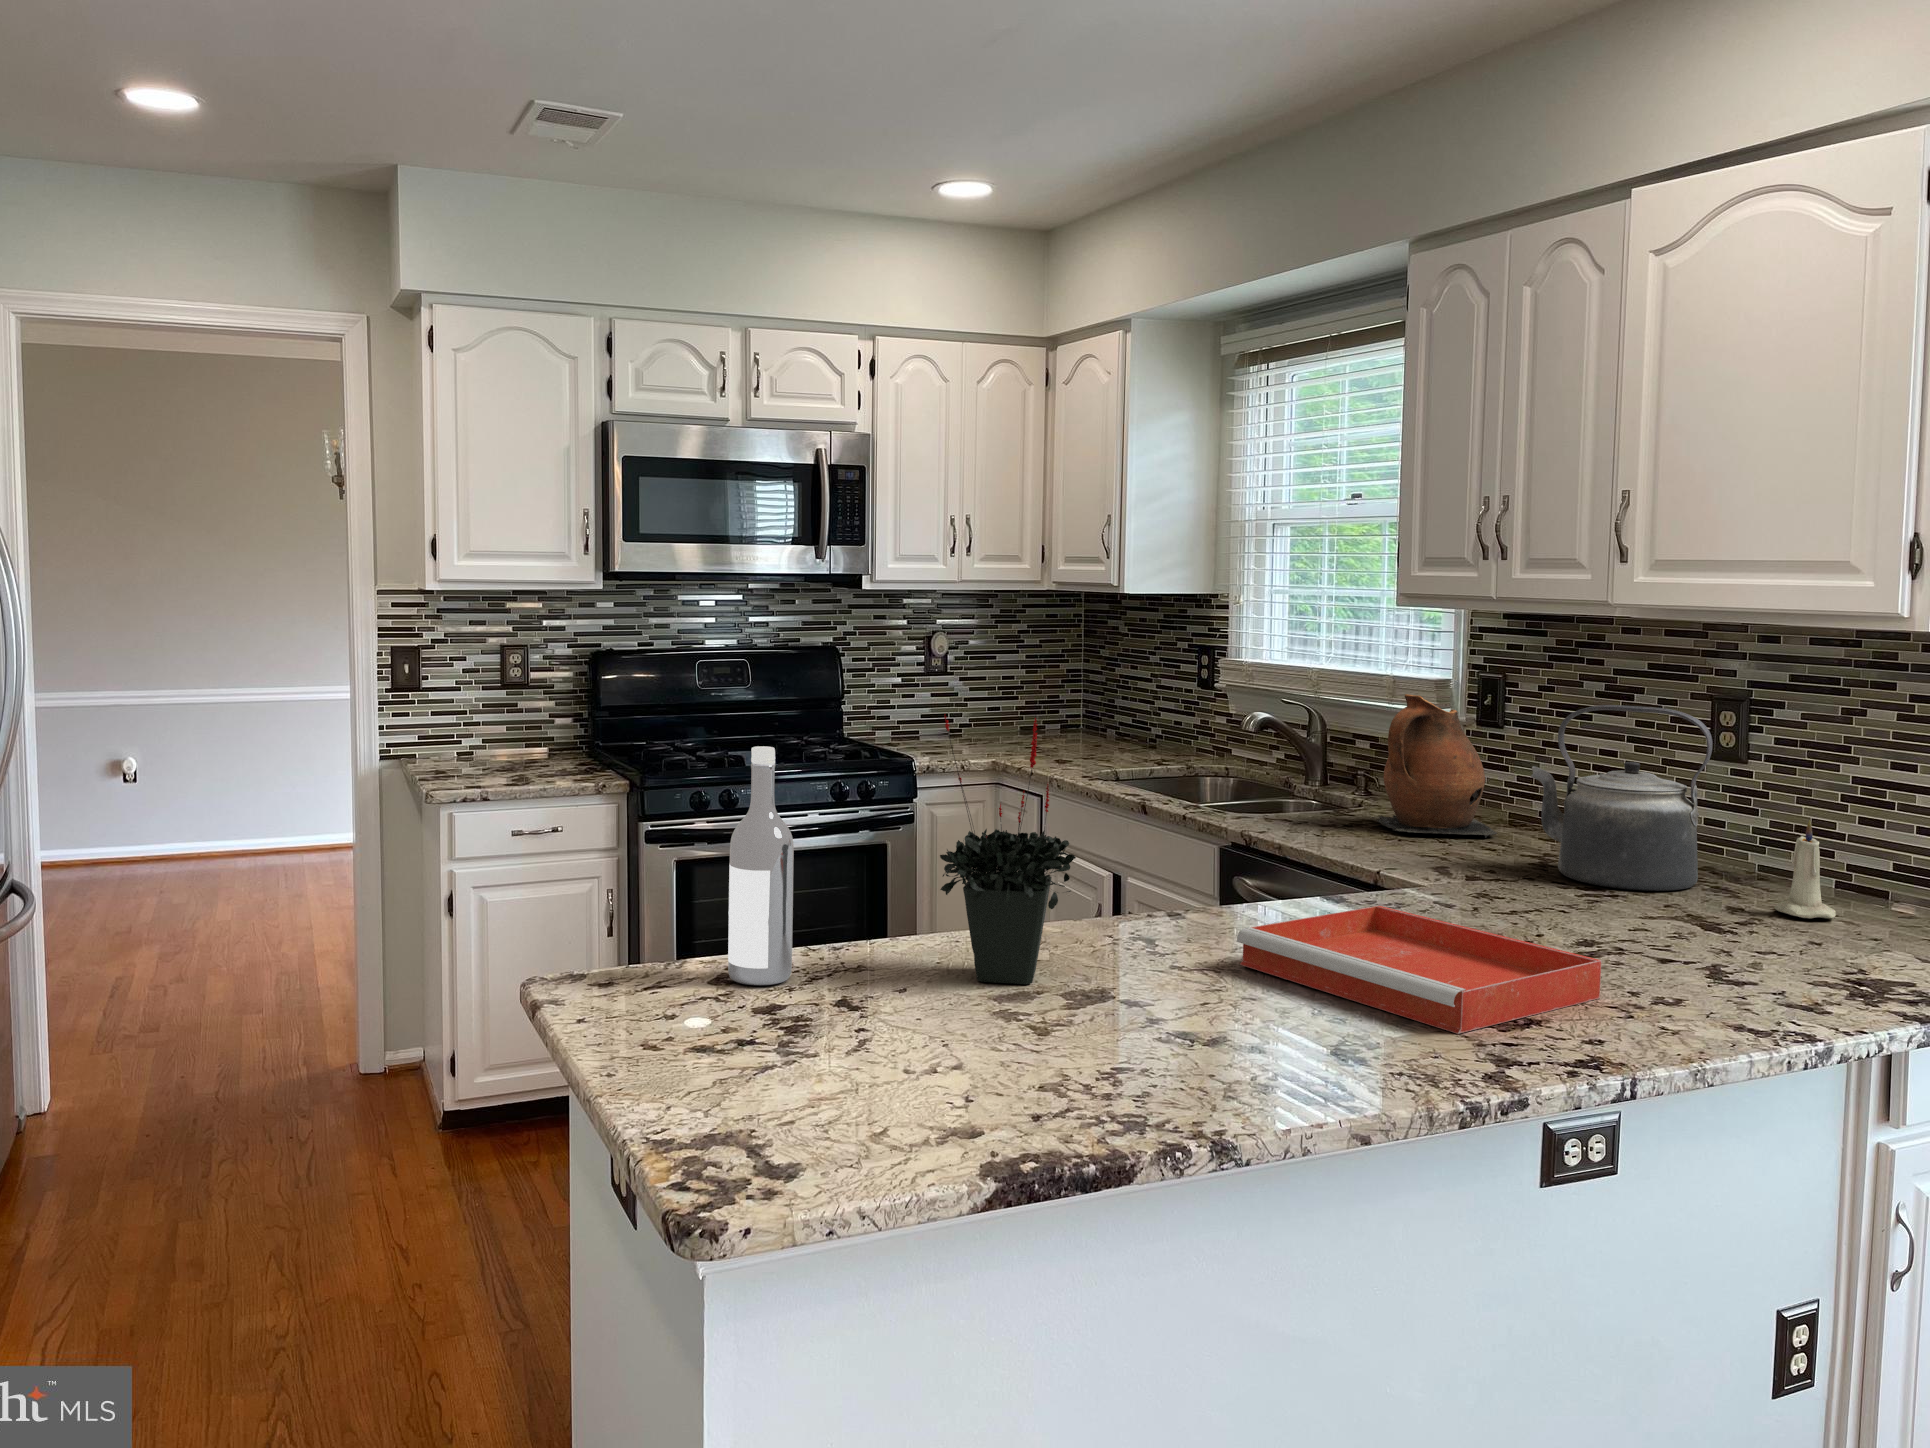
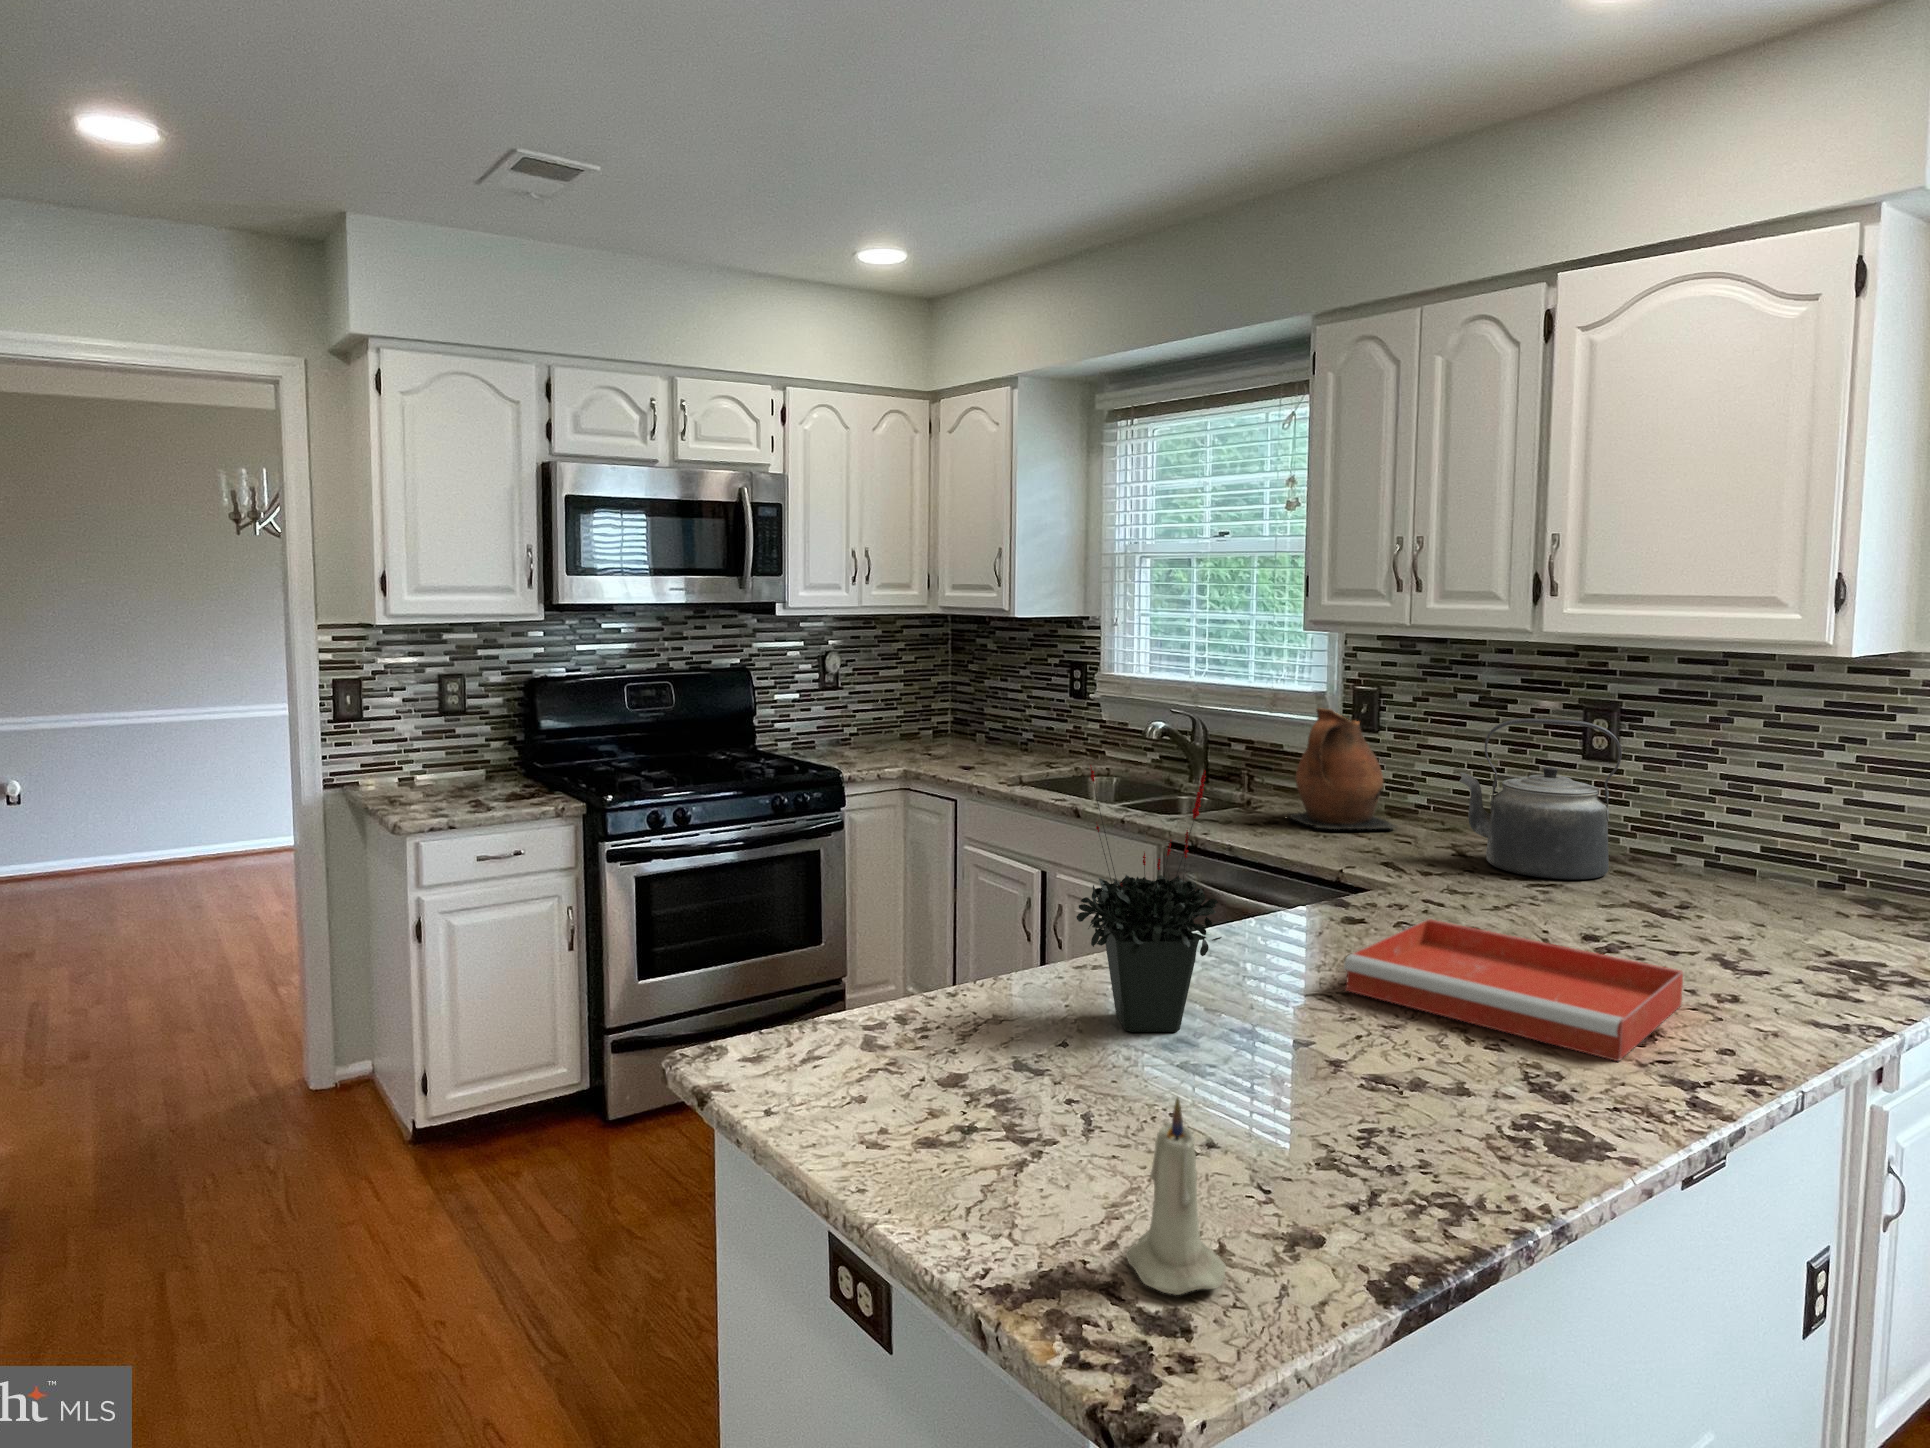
wine bottle: present [728,746,794,985] -> none [878,805,945,1056]
candle: present [1775,820,1836,918] -> present [1126,1098,1226,1295]

